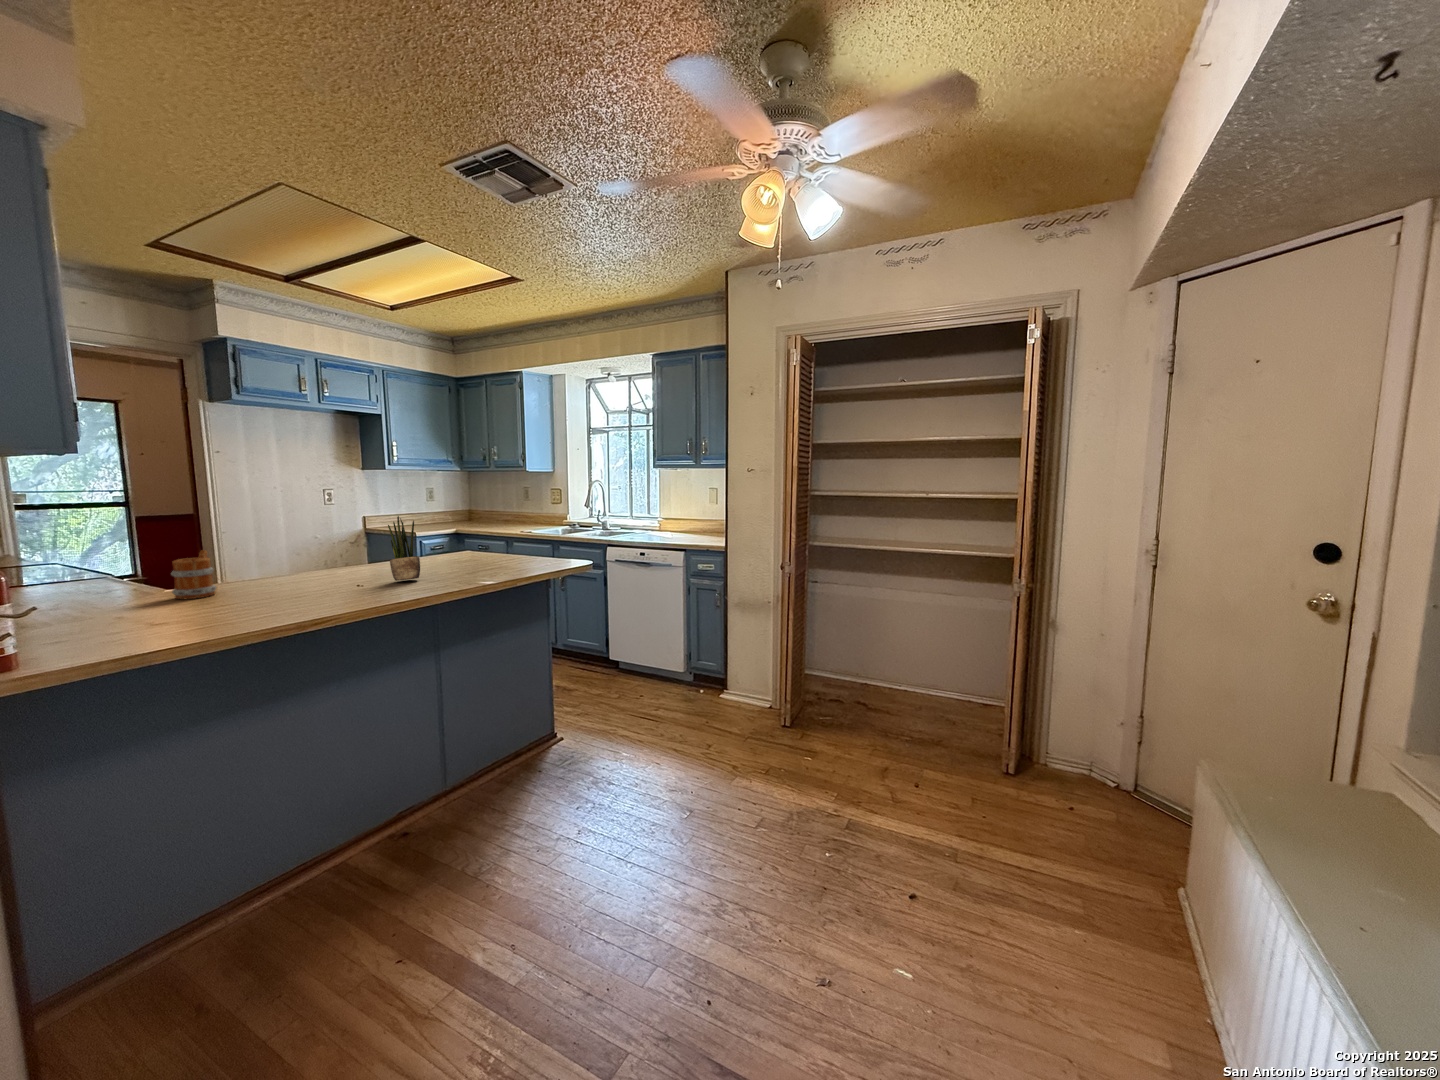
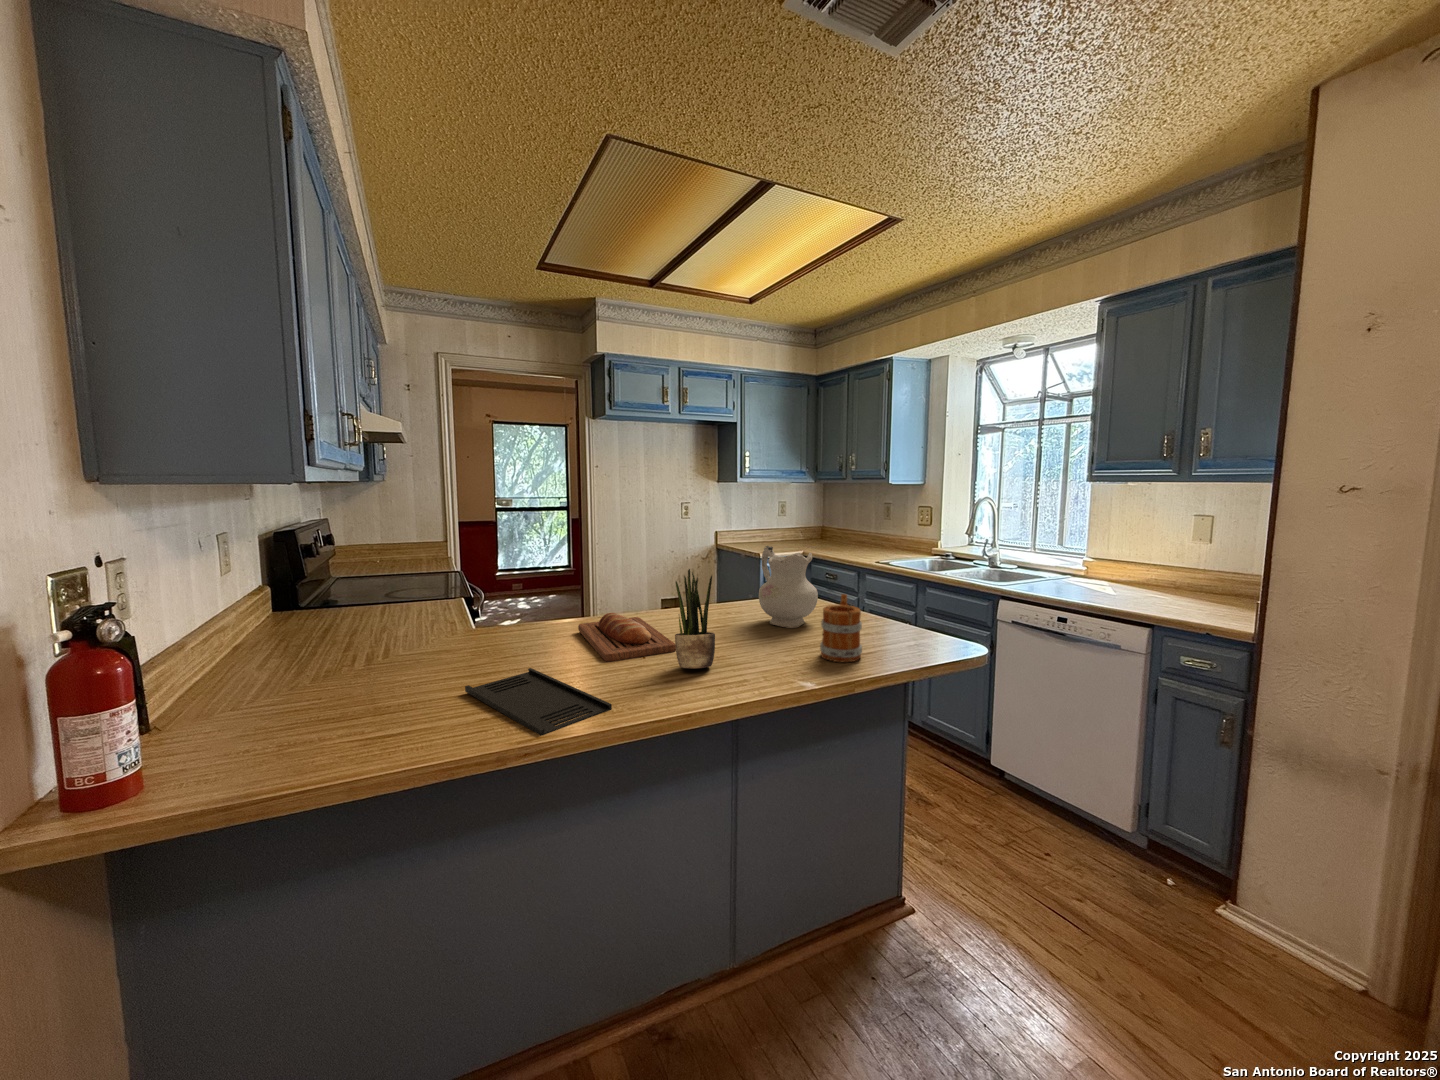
ceramic pitcher: none [437,509,483,563] -> present [759,546,818,628]
mug: present [171,550,216,599] -> present [820,594,862,662]
bread loaf: none [283,562,384,587] -> present [578,613,676,662]
tray: none [228,591,362,609] -> present [465,668,612,736]

